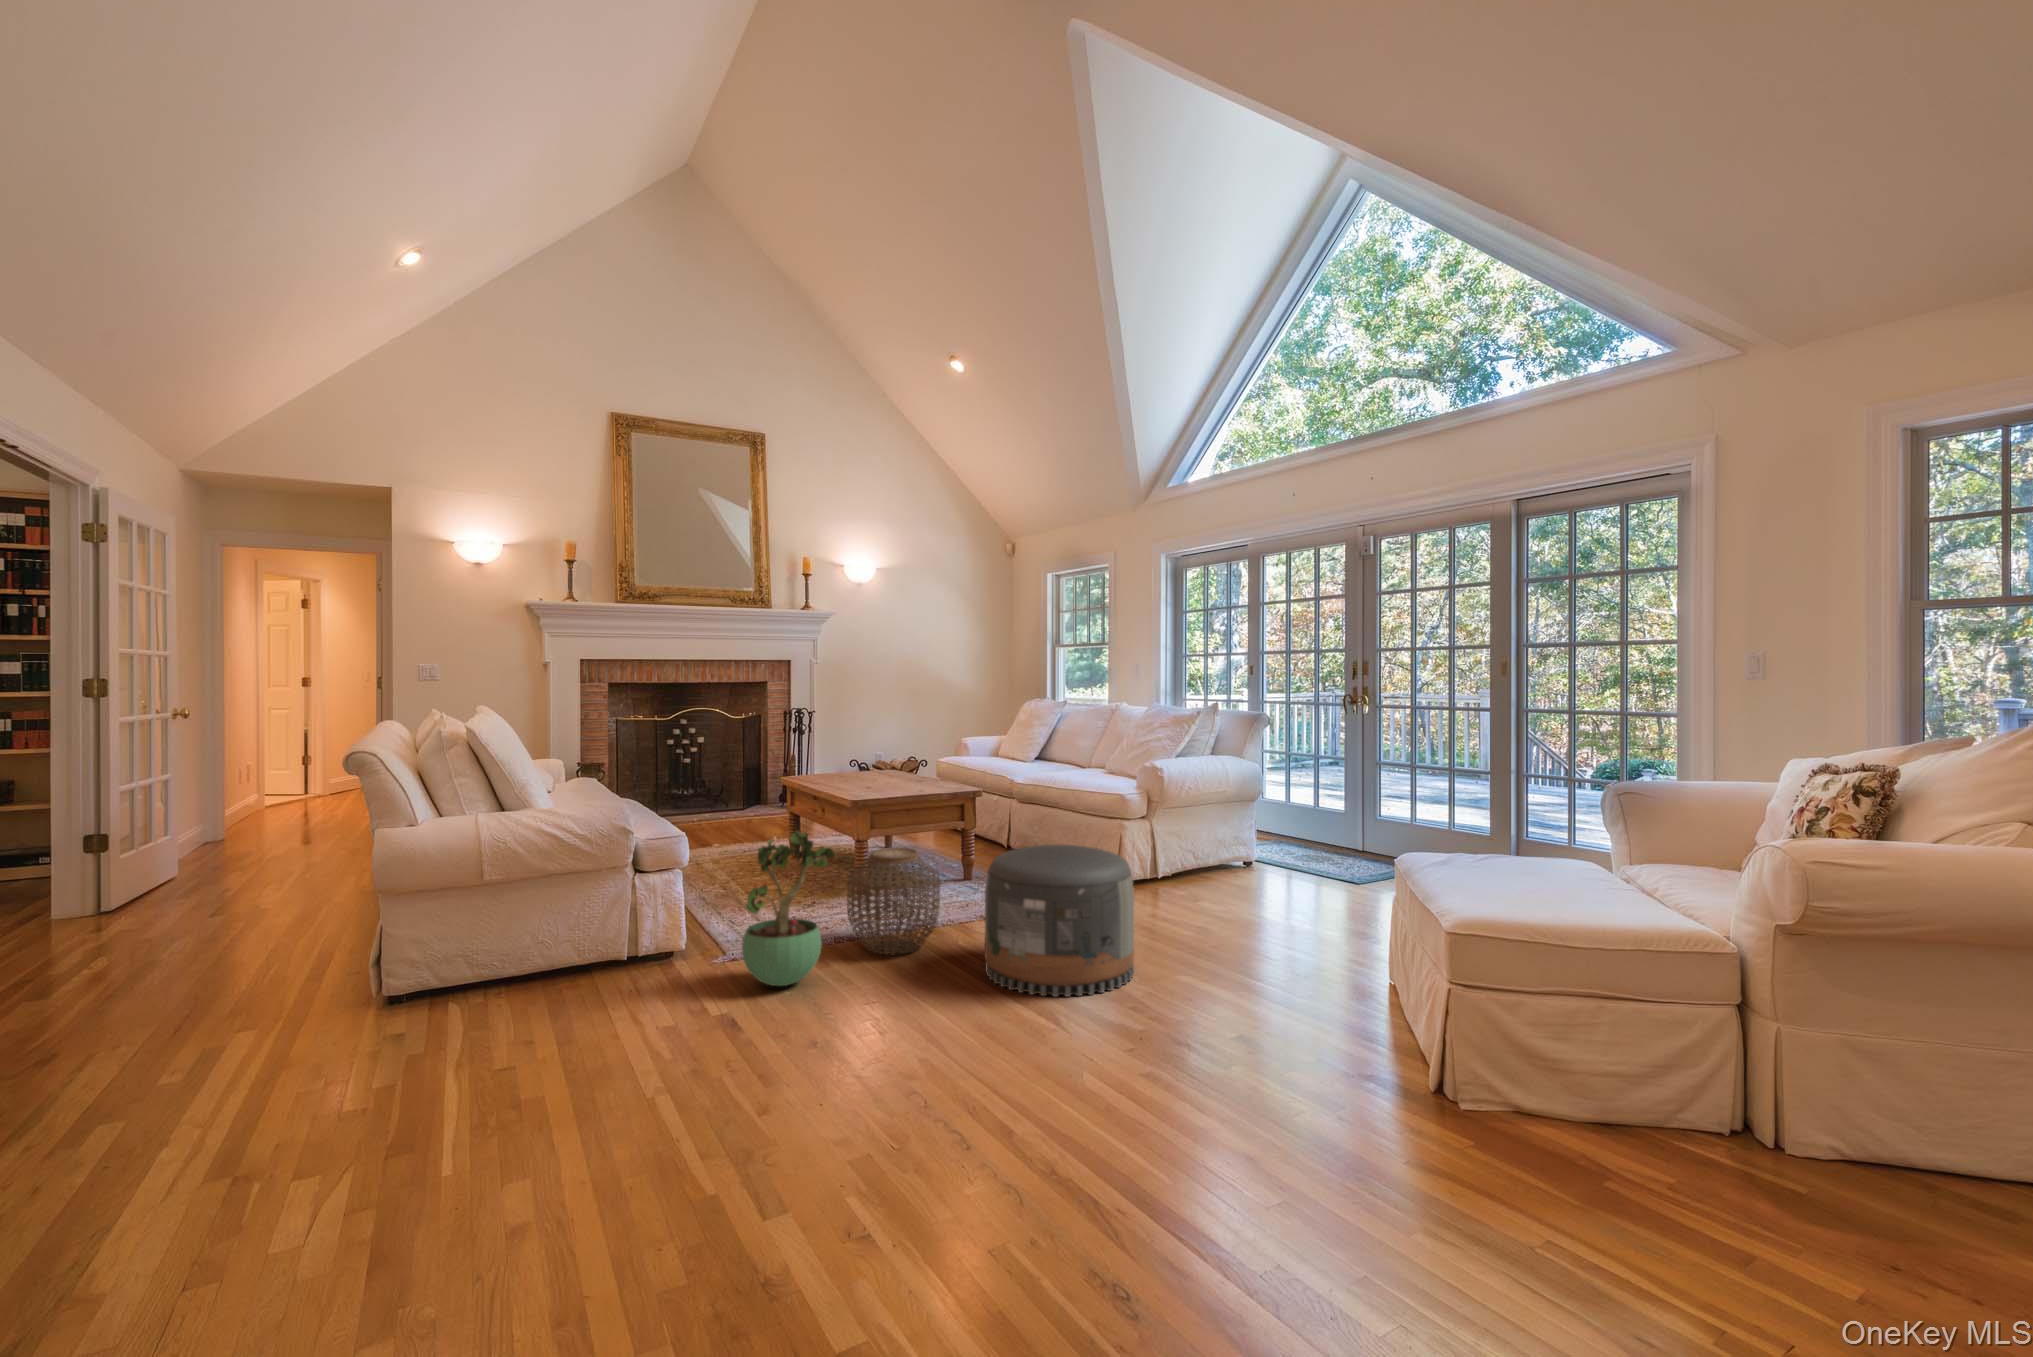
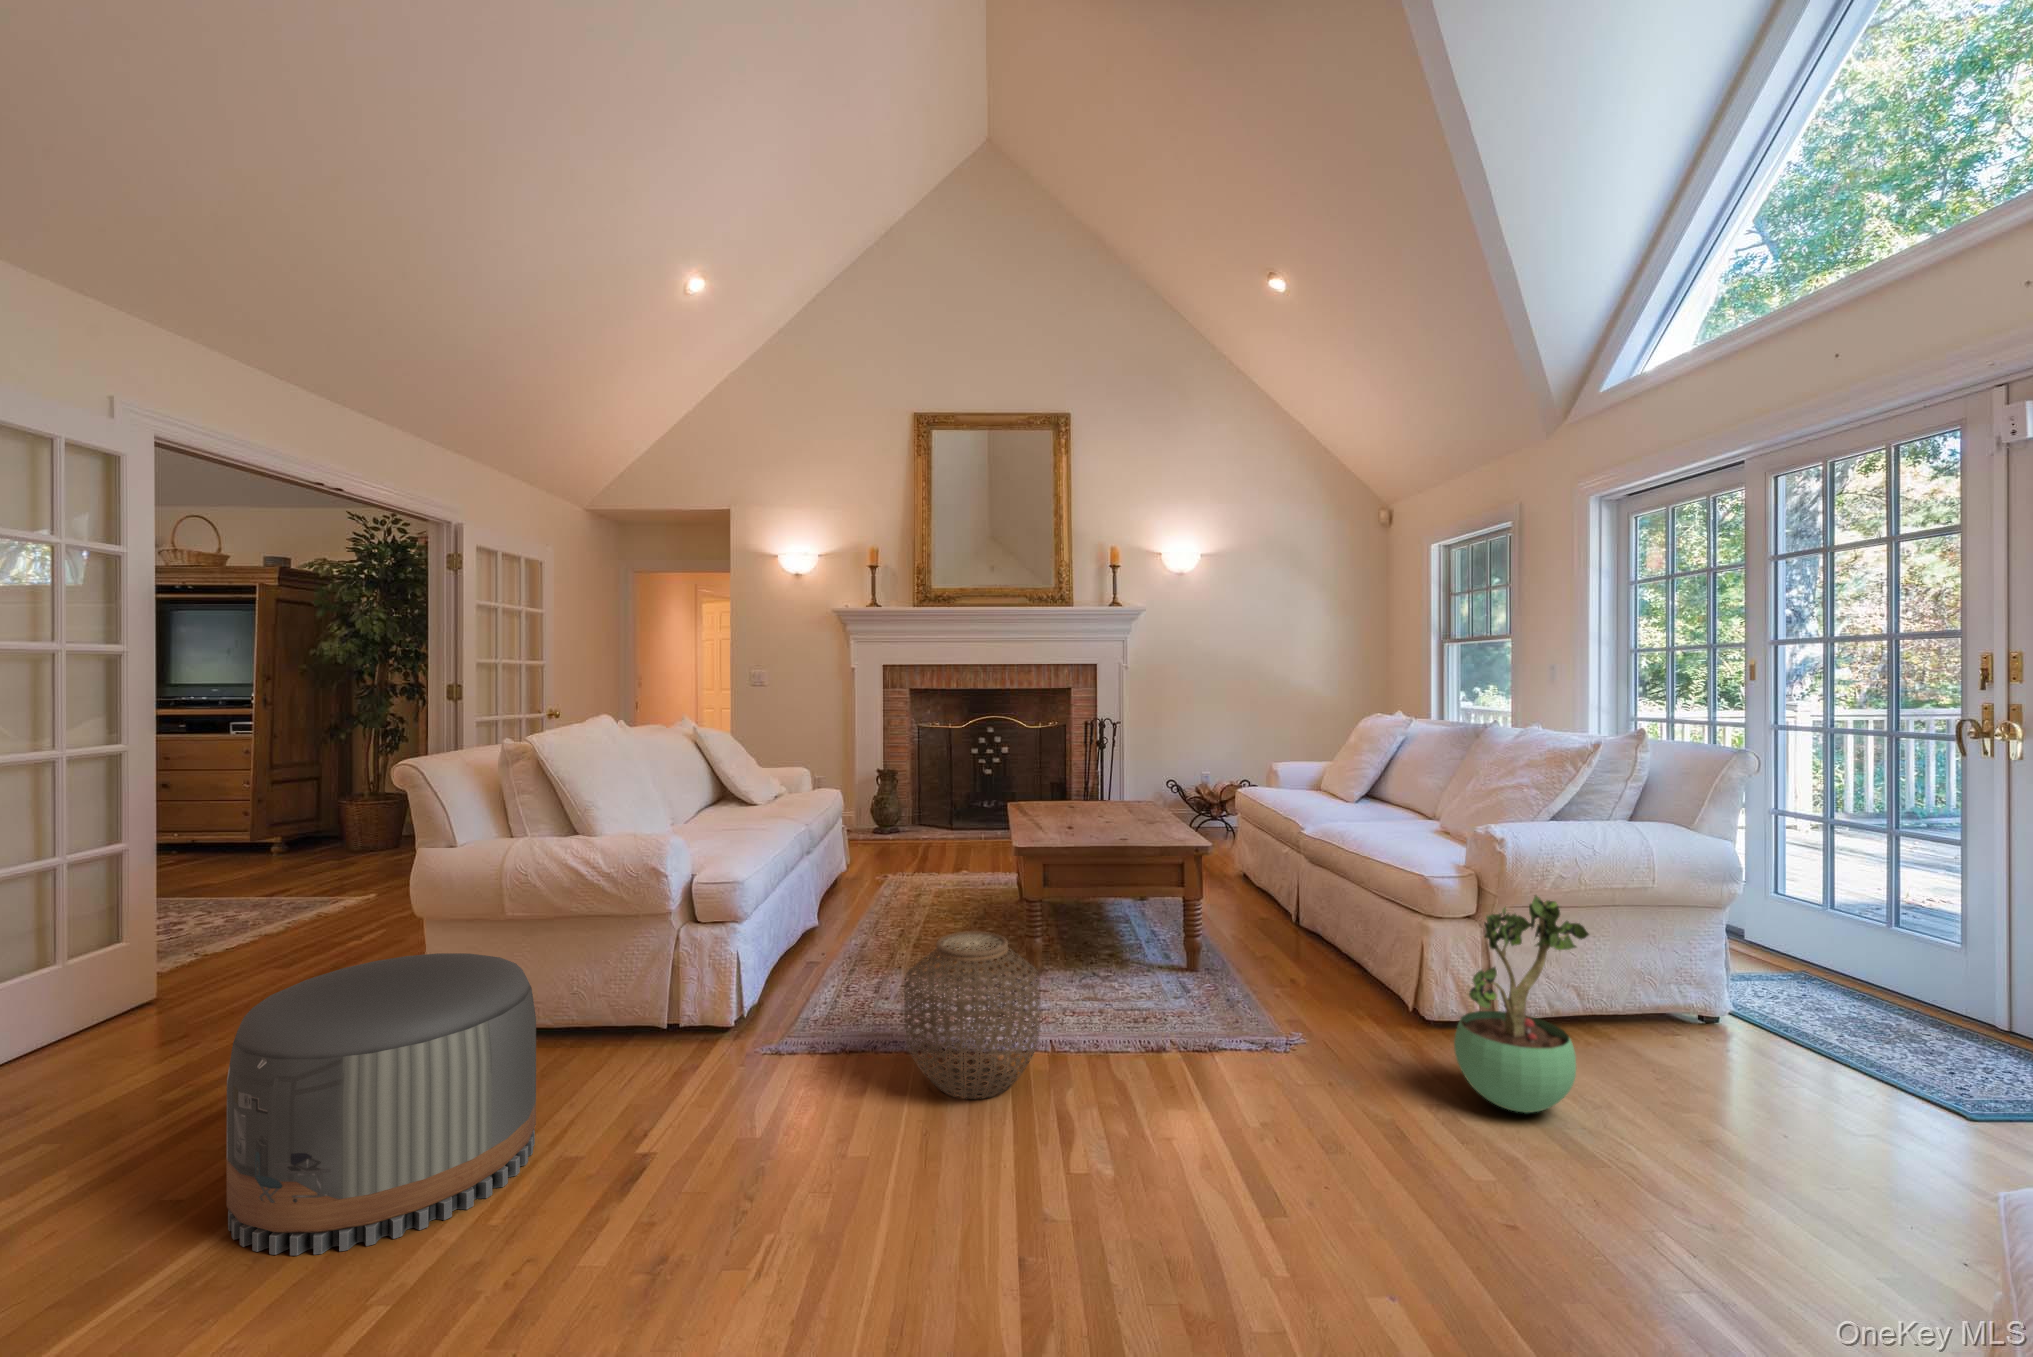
potted plant: present [742,831,835,986] -> present [1454,895,1589,1113]
pouf: present [985,845,1134,997] -> present [227,953,536,1255]

